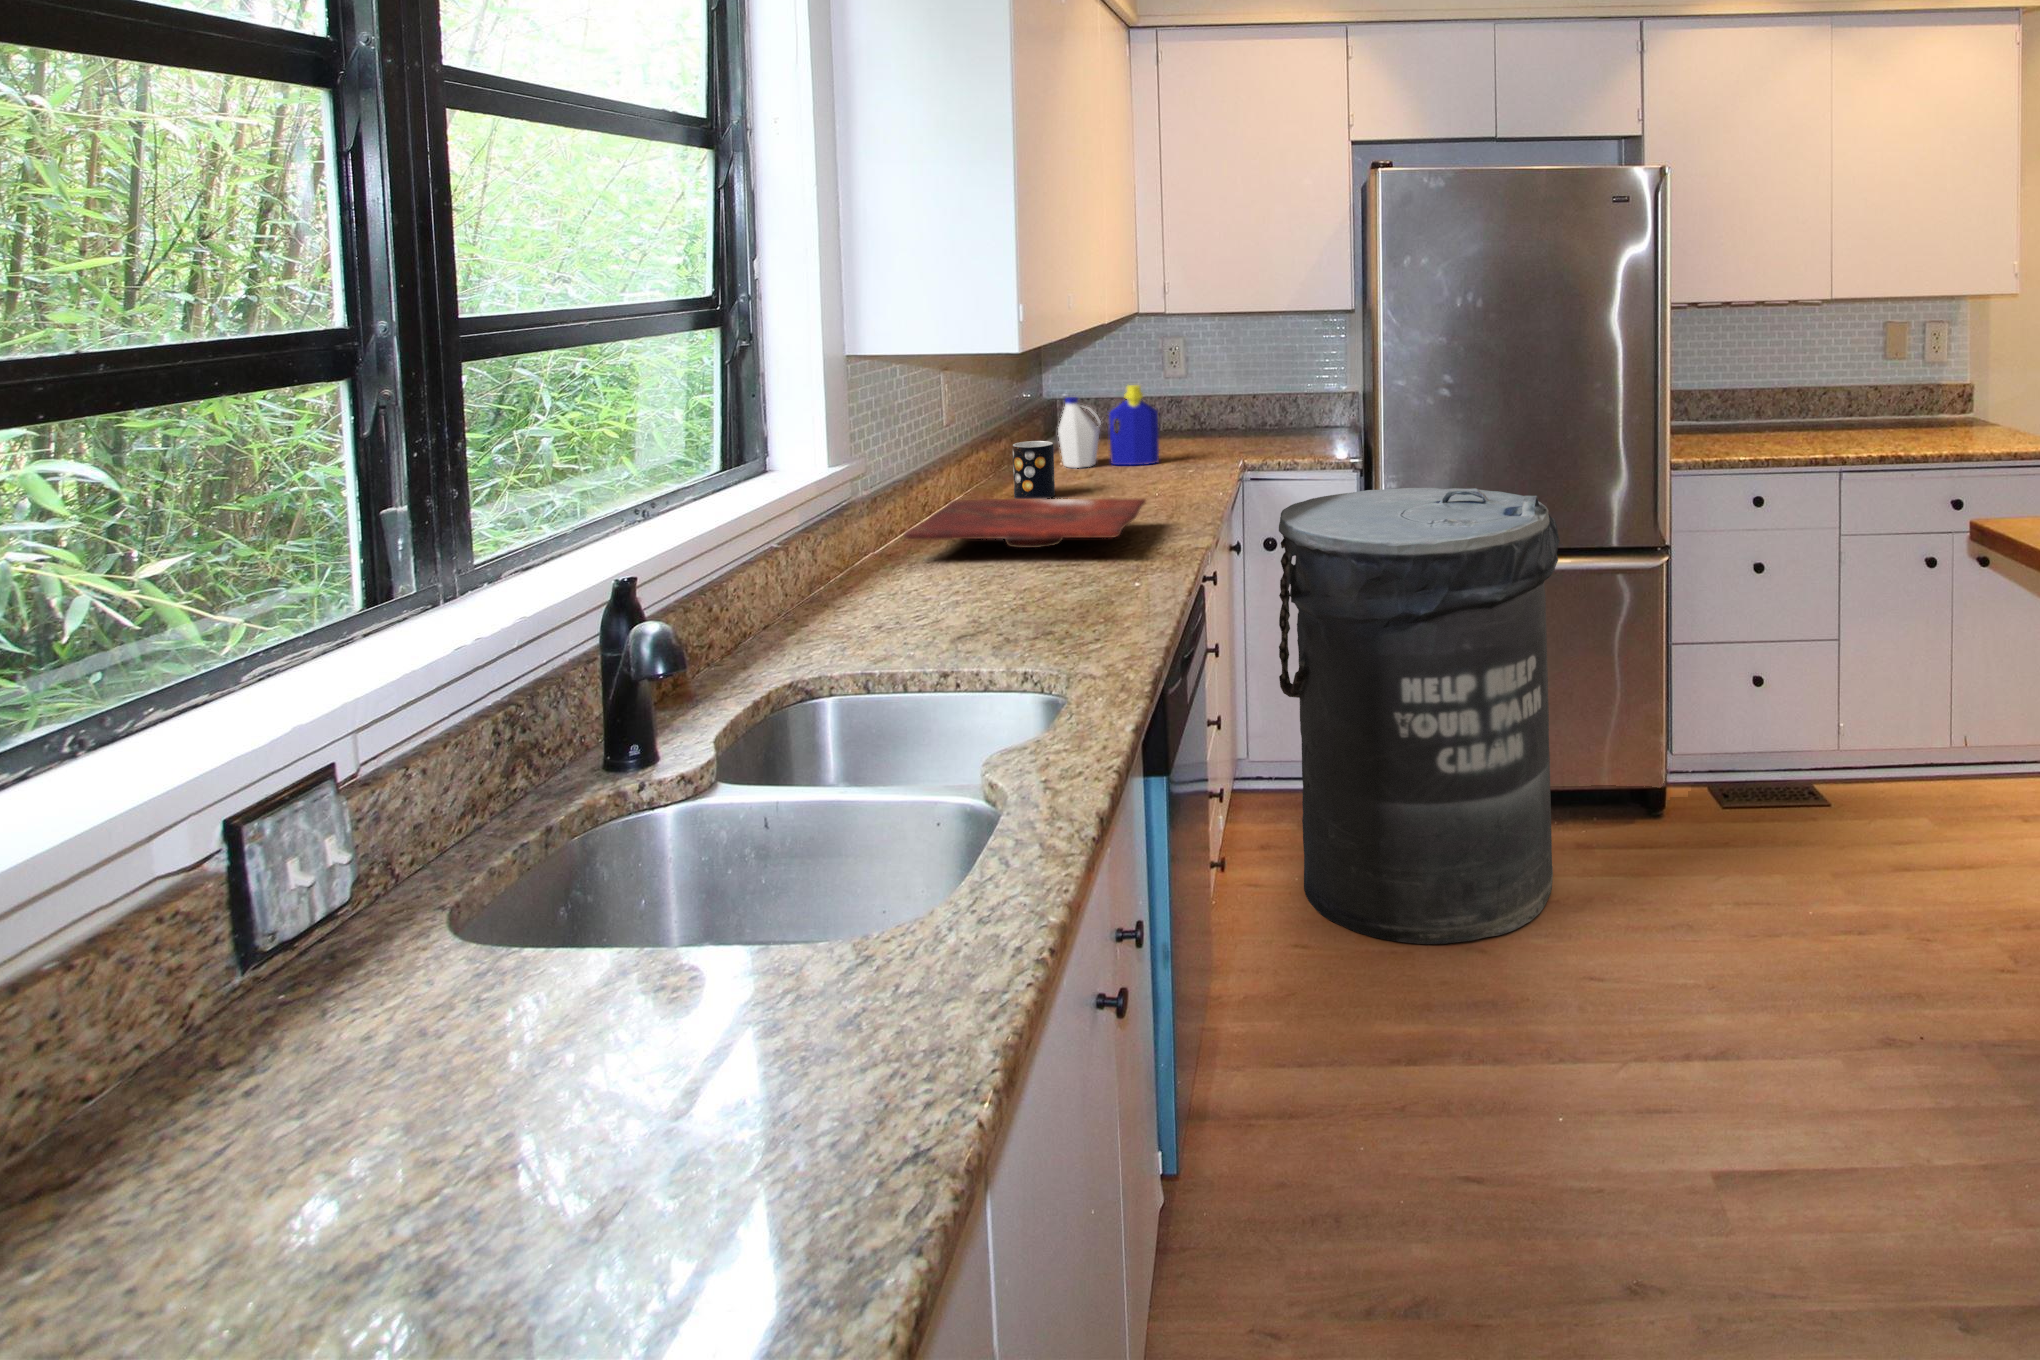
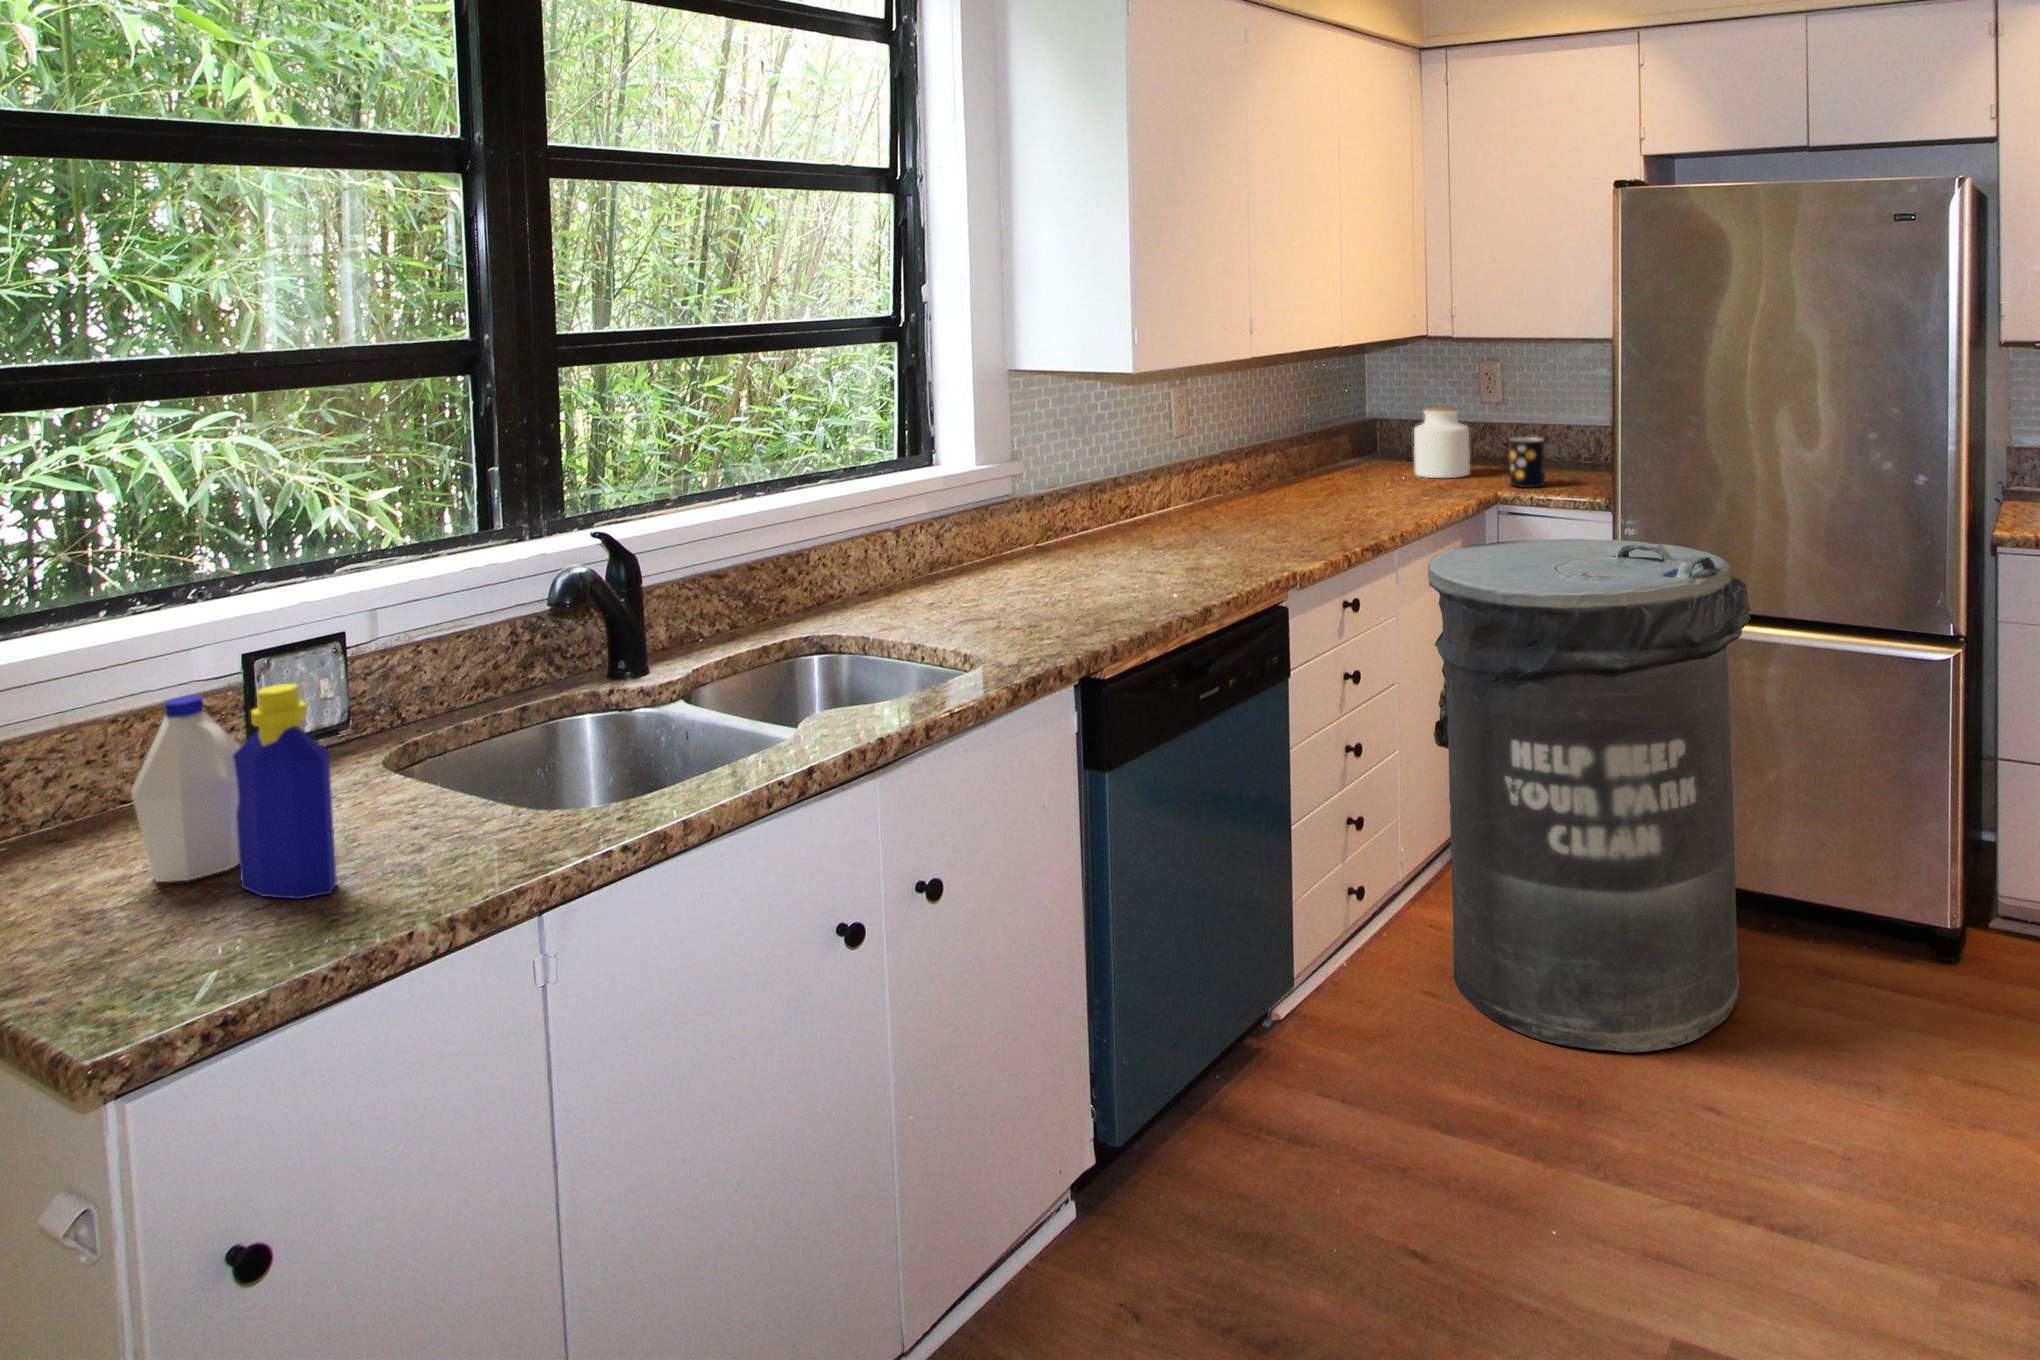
jar: none [1154,374,1208,443] -> present [1414,407,1470,478]
bottle: present [1058,385,1159,468] -> present [131,684,337,899]
mug: present [1013,441,1055,499] -> present [1509,437,1545,488]
cutting board: present [903,499,1146,548] -> none [1024,511,1263,558]

